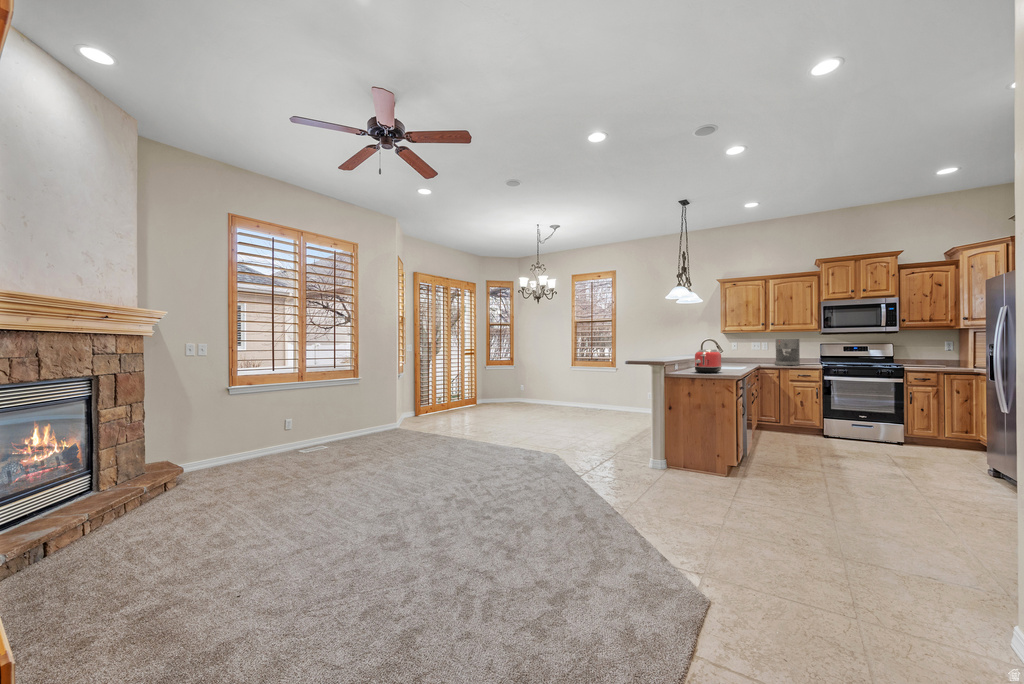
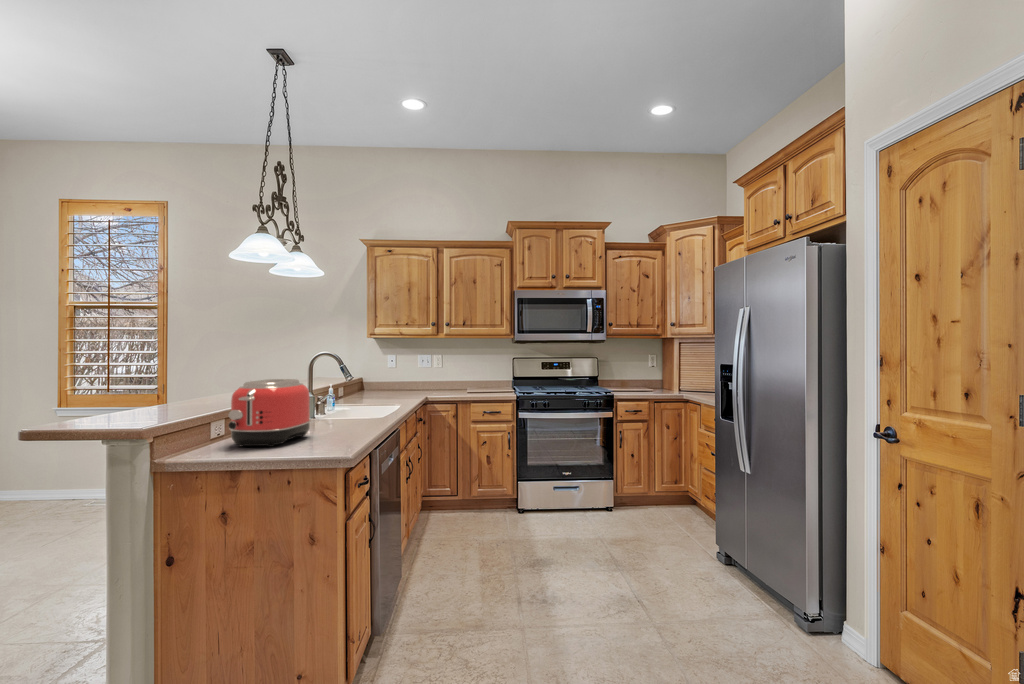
coffee maker: present [775,339,800,366] -> none [450,350,486,396]

